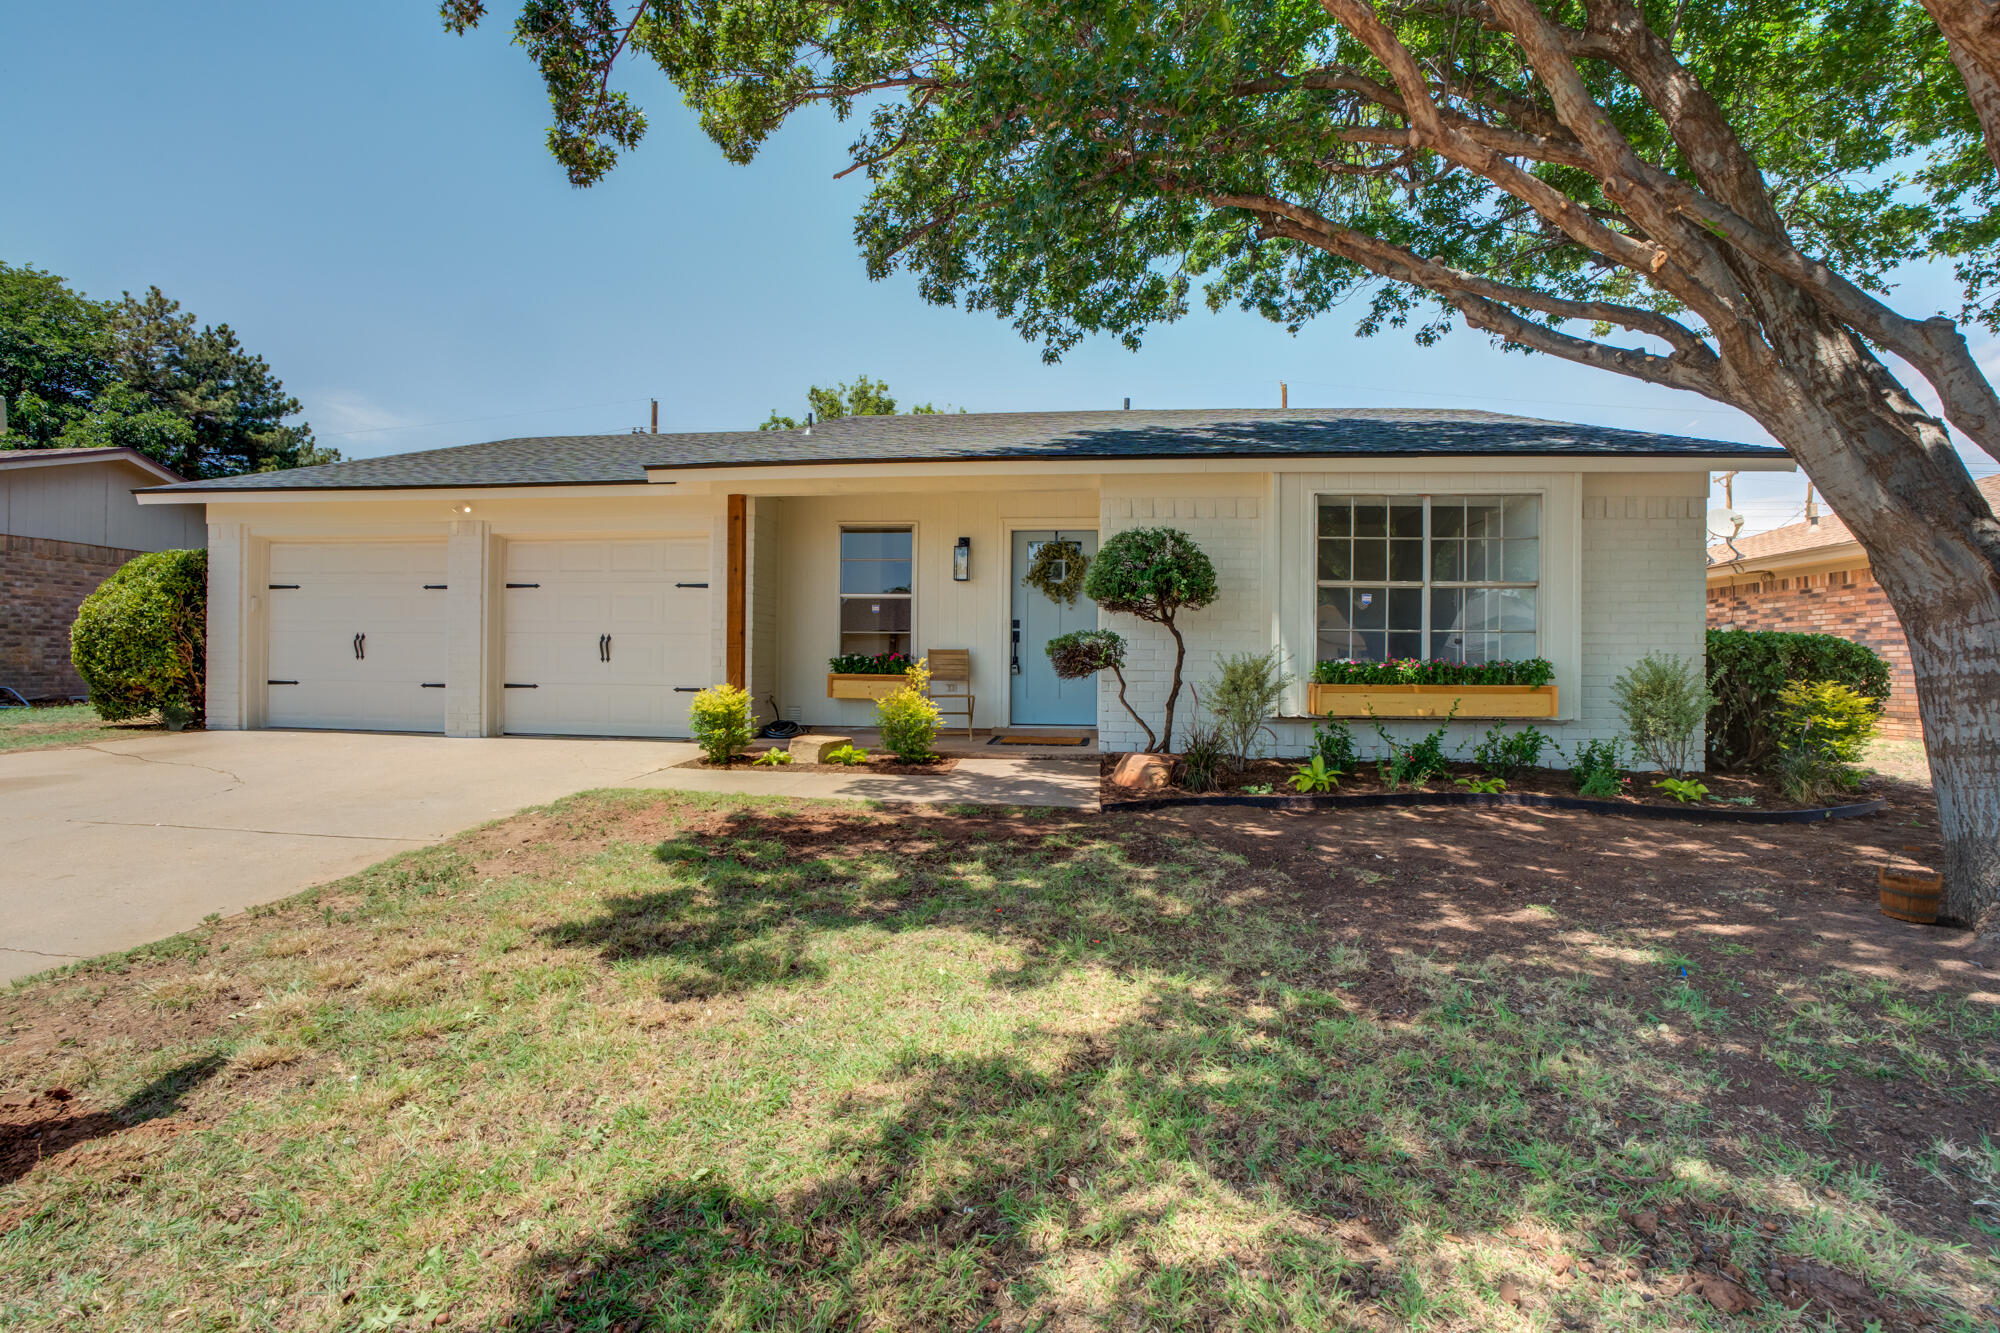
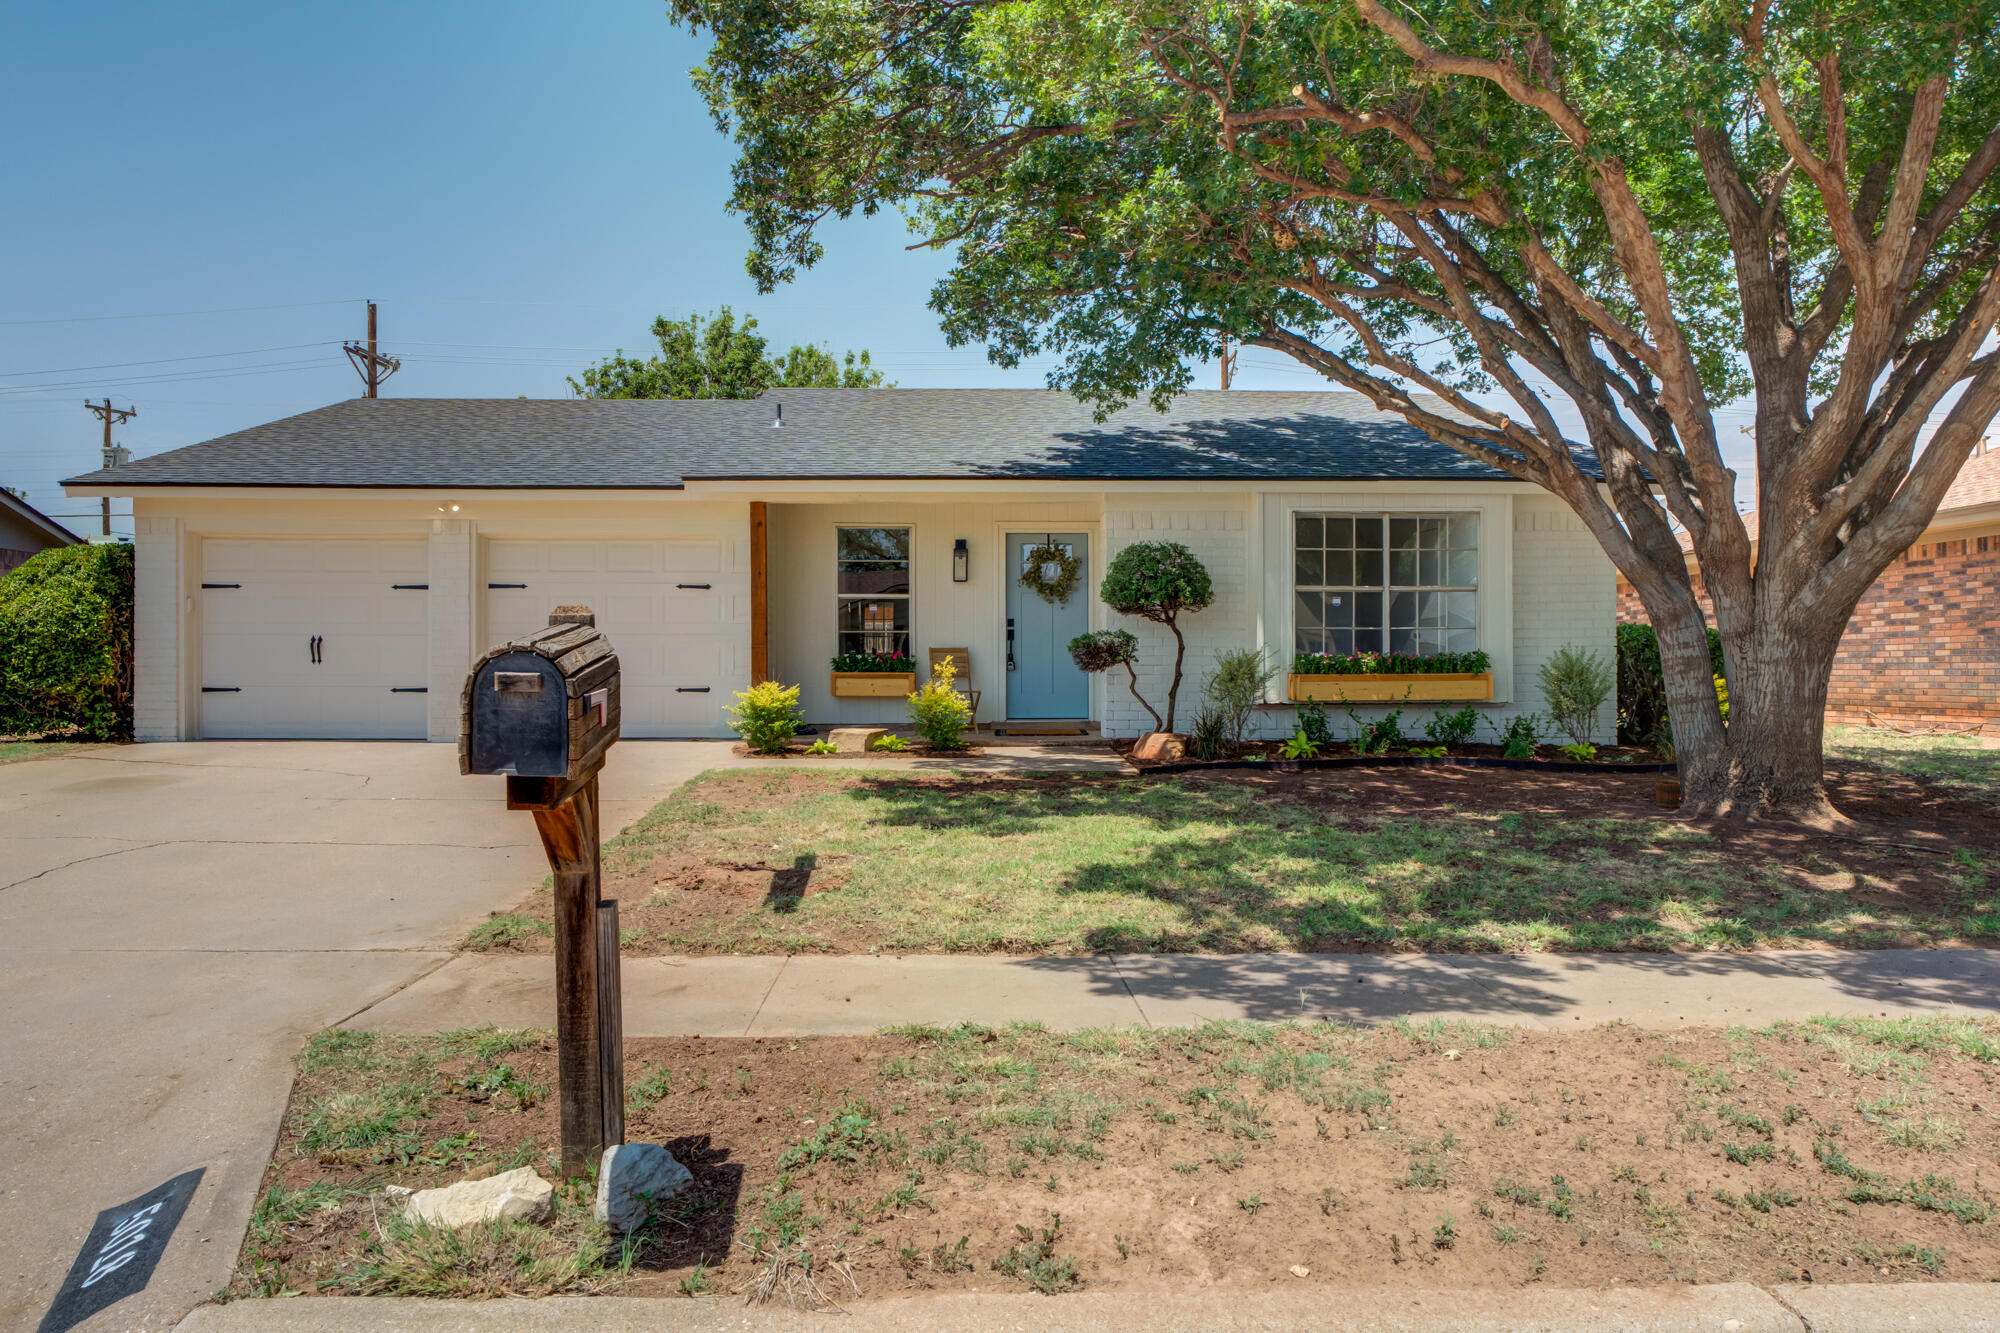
potted plant: present [159,707,190,731] -> none [87,716,122,743]

